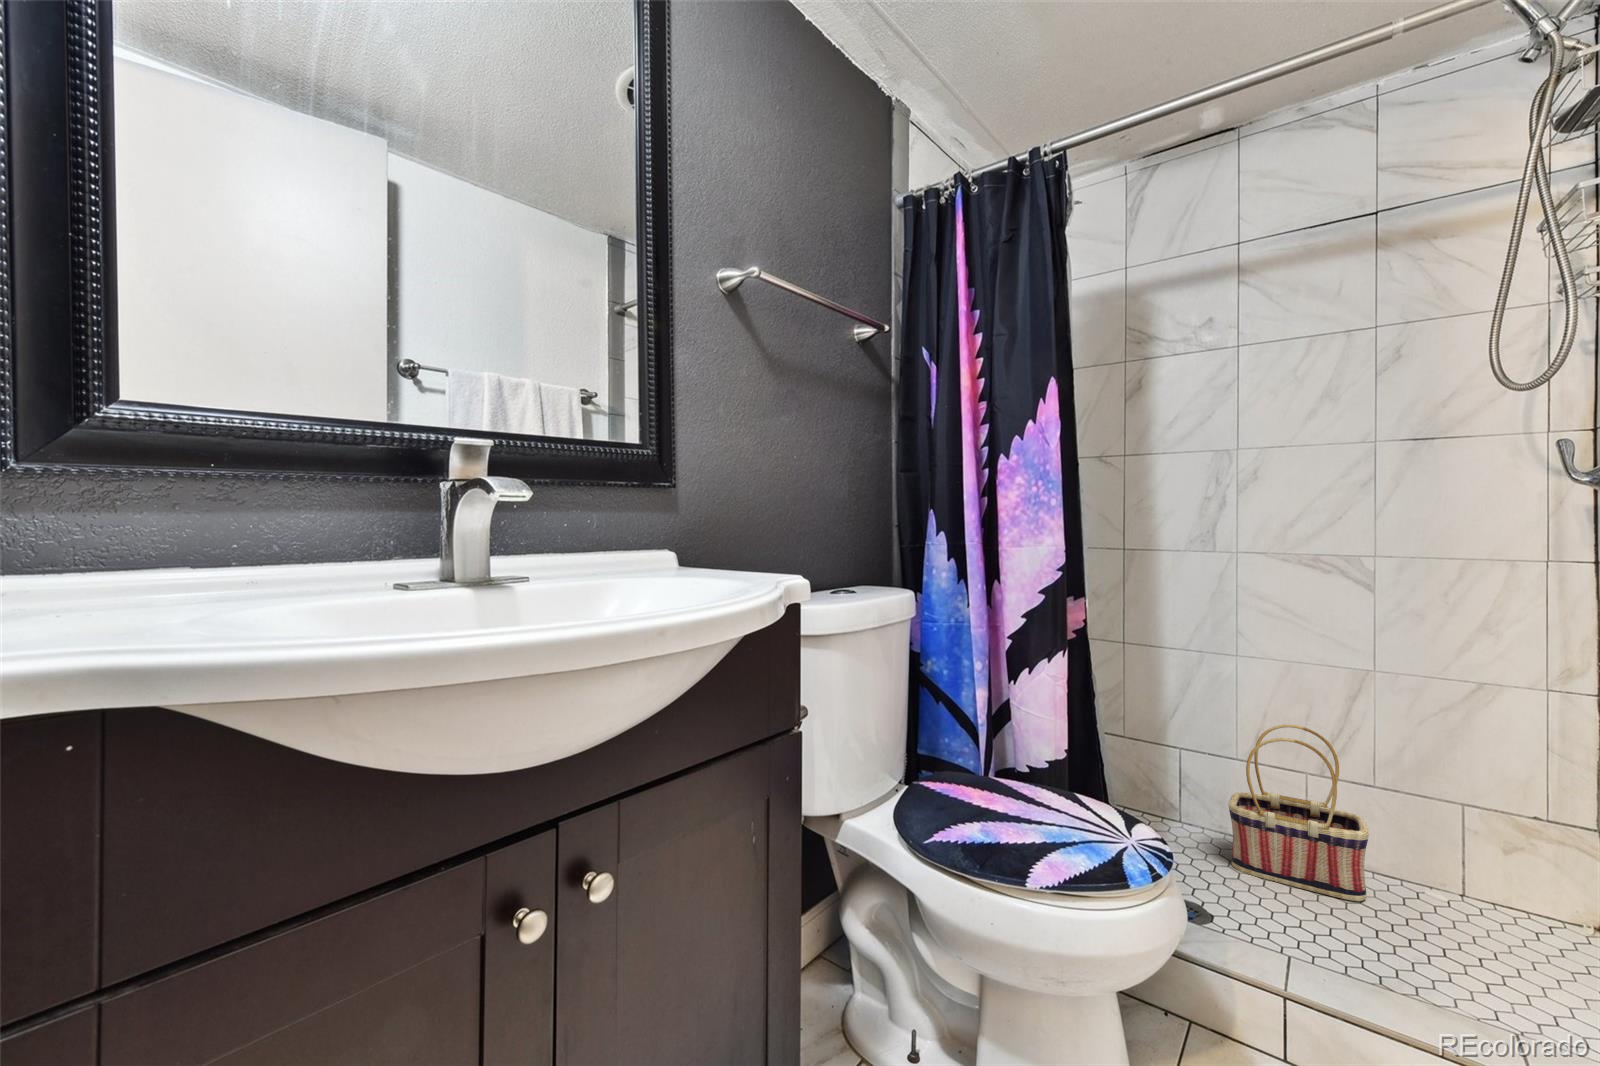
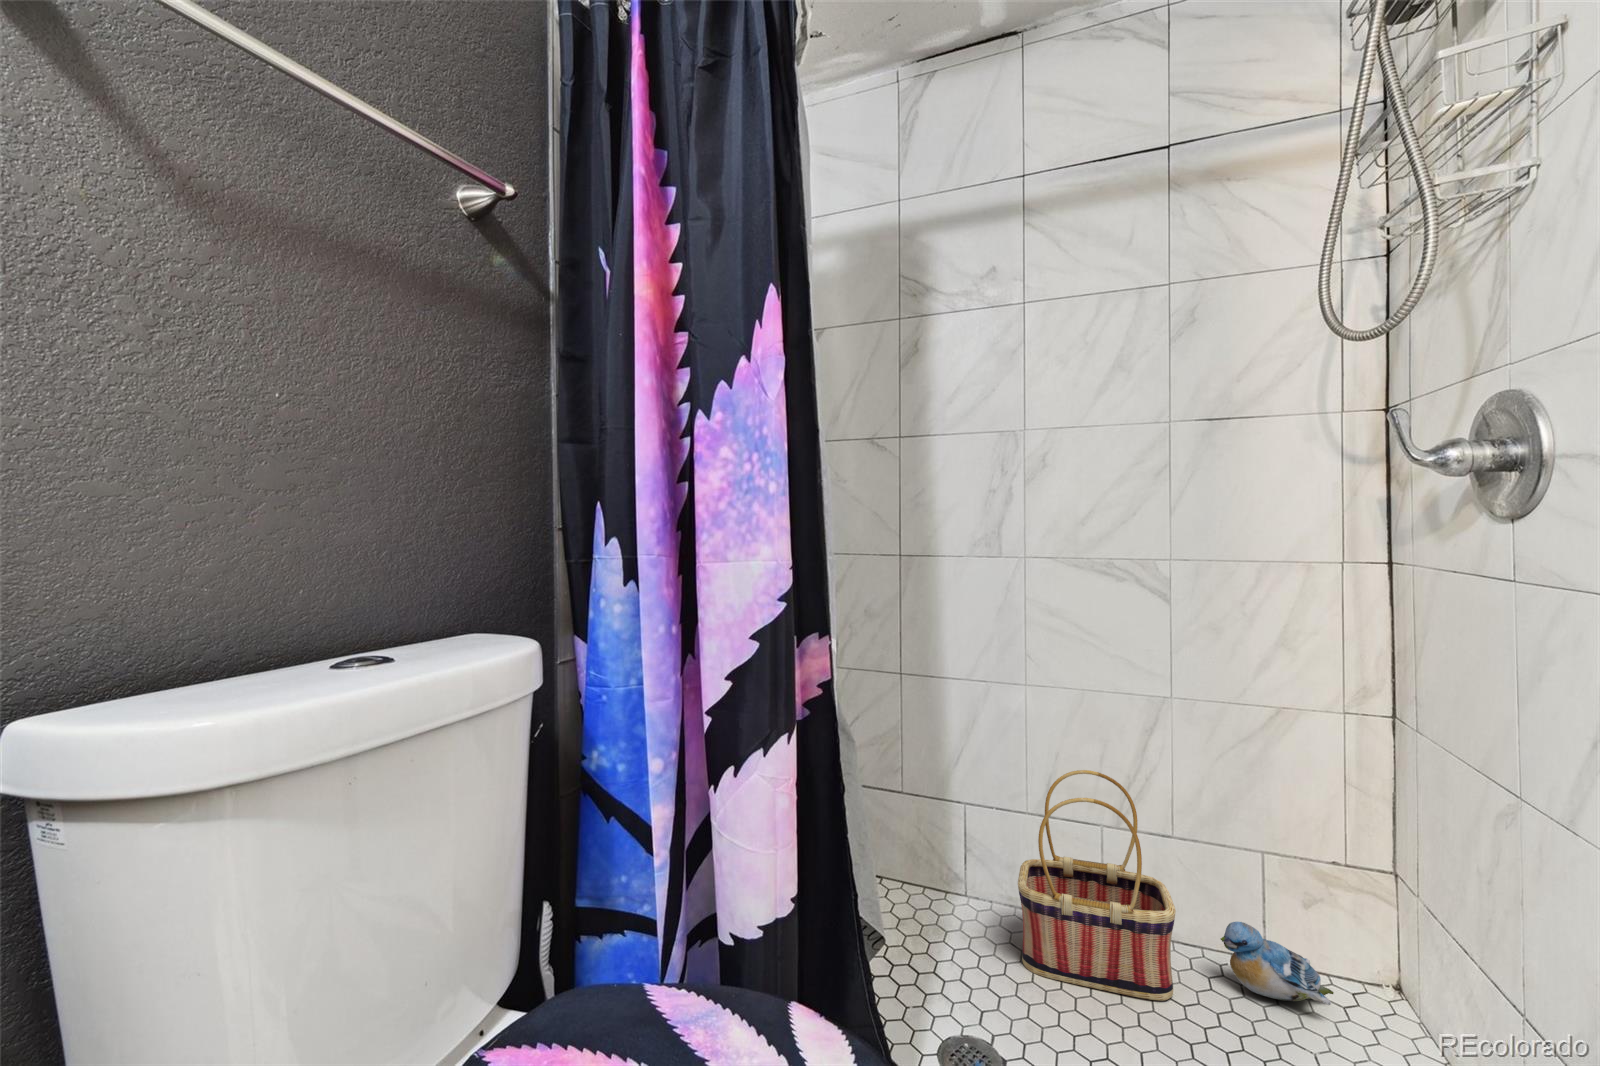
plush toy: none [1414,852,1524,921] -> present [1221,922,1334,1005]

